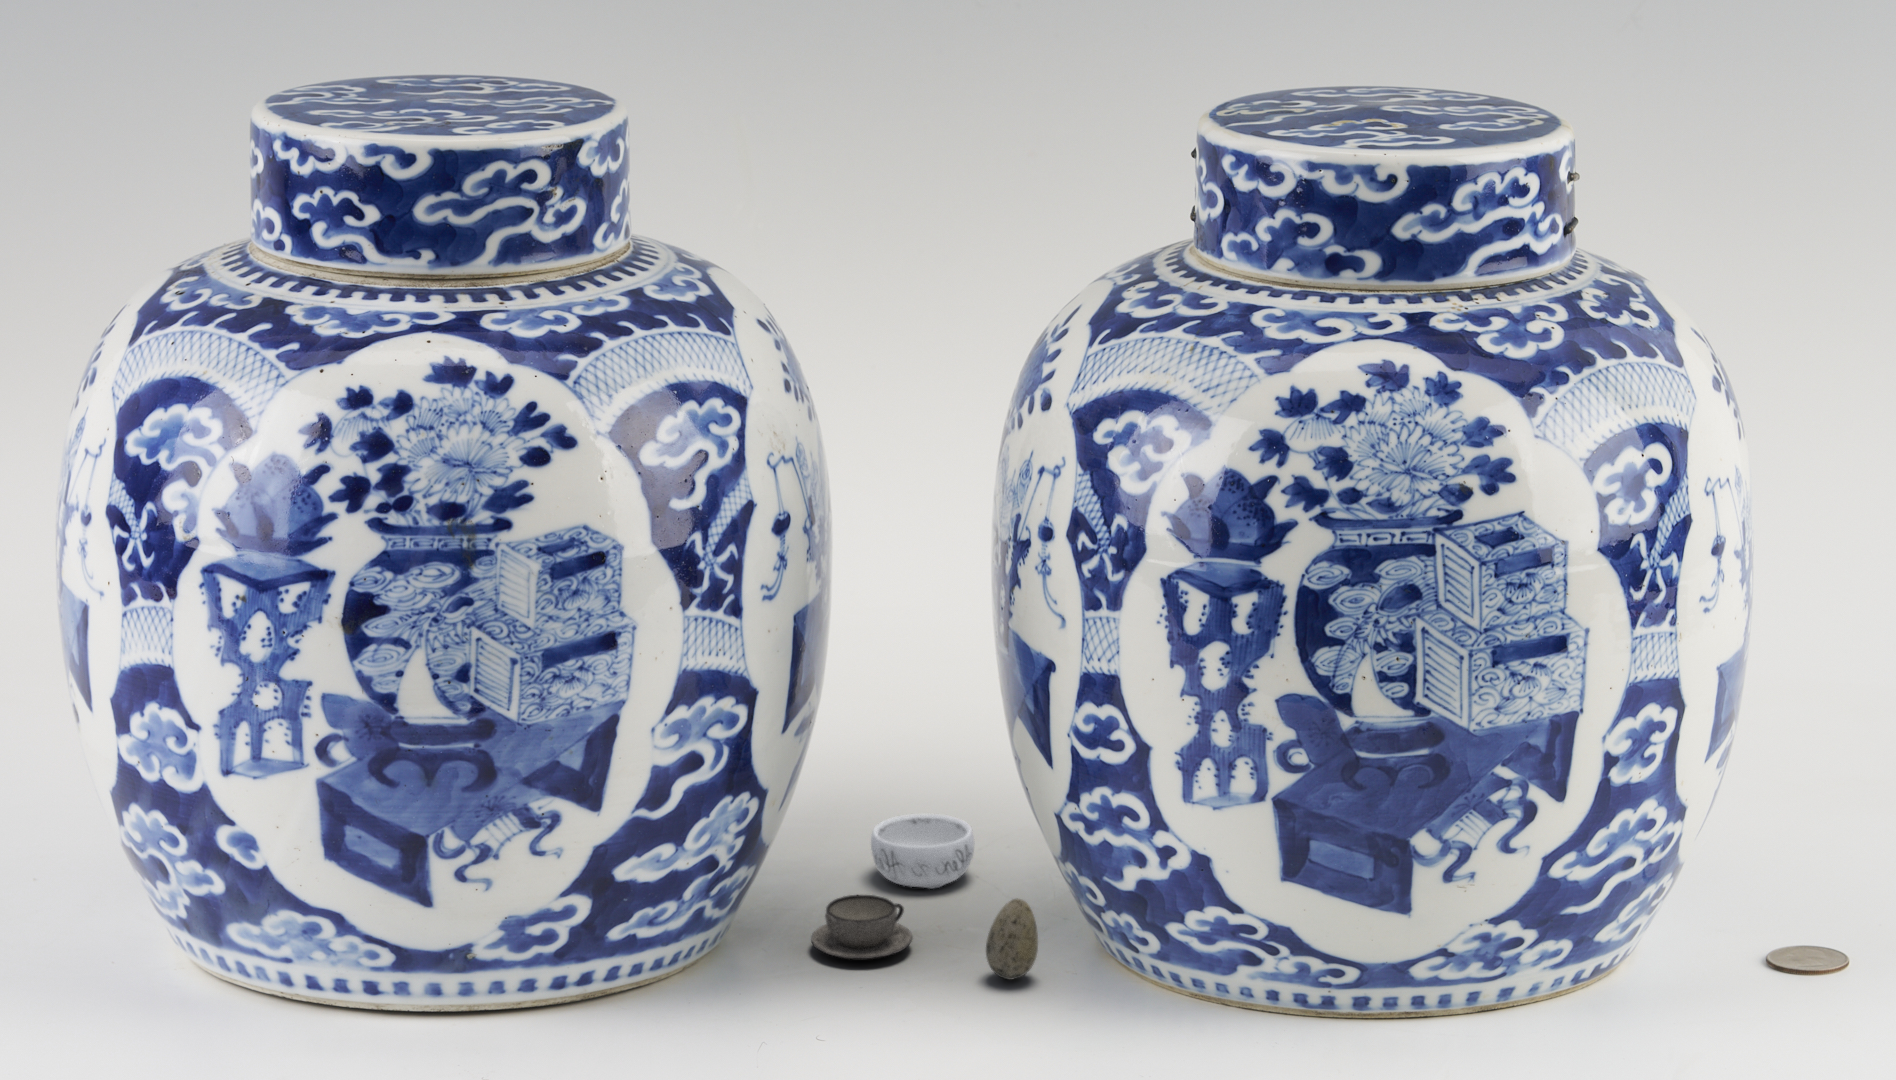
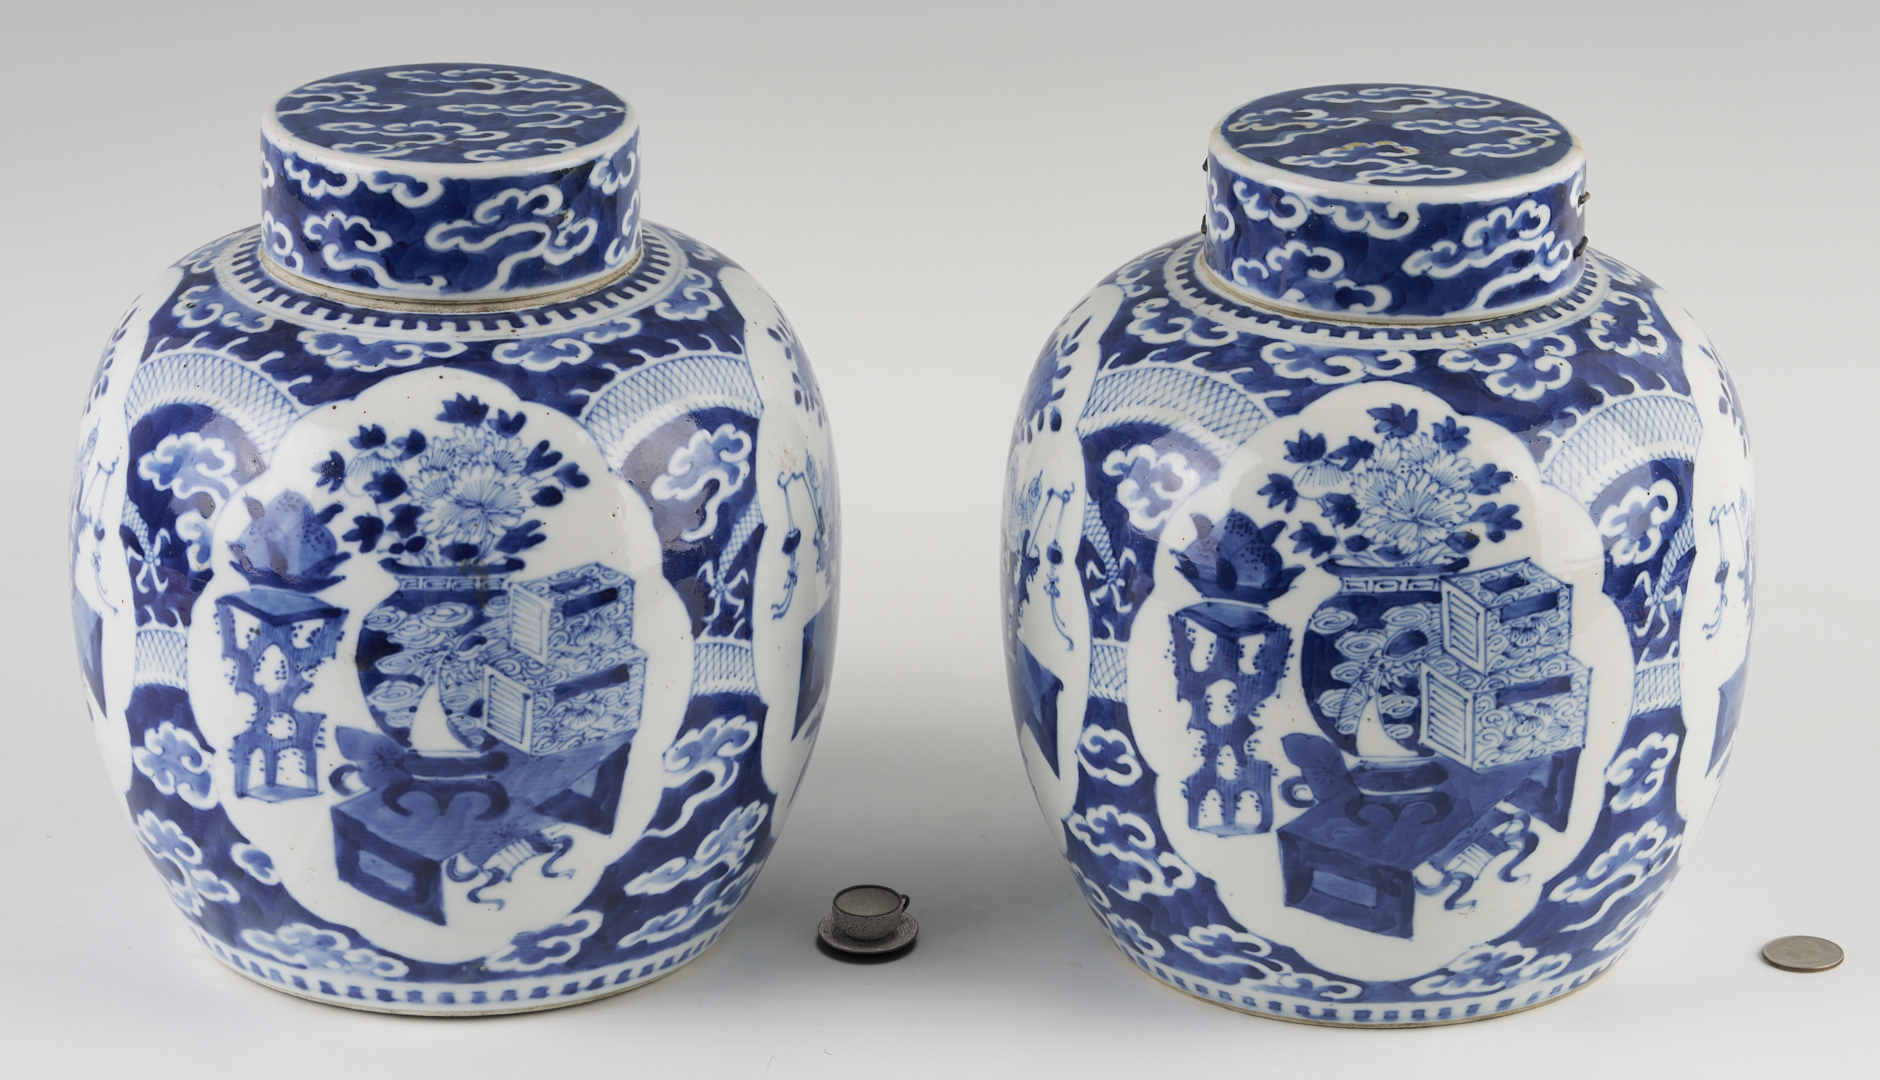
decorative bowl: present [871,813,974,889] -> none [876,786,980,866]
decorative egg: present [986,898,1038,980] -> none [991,900,1043,978]

